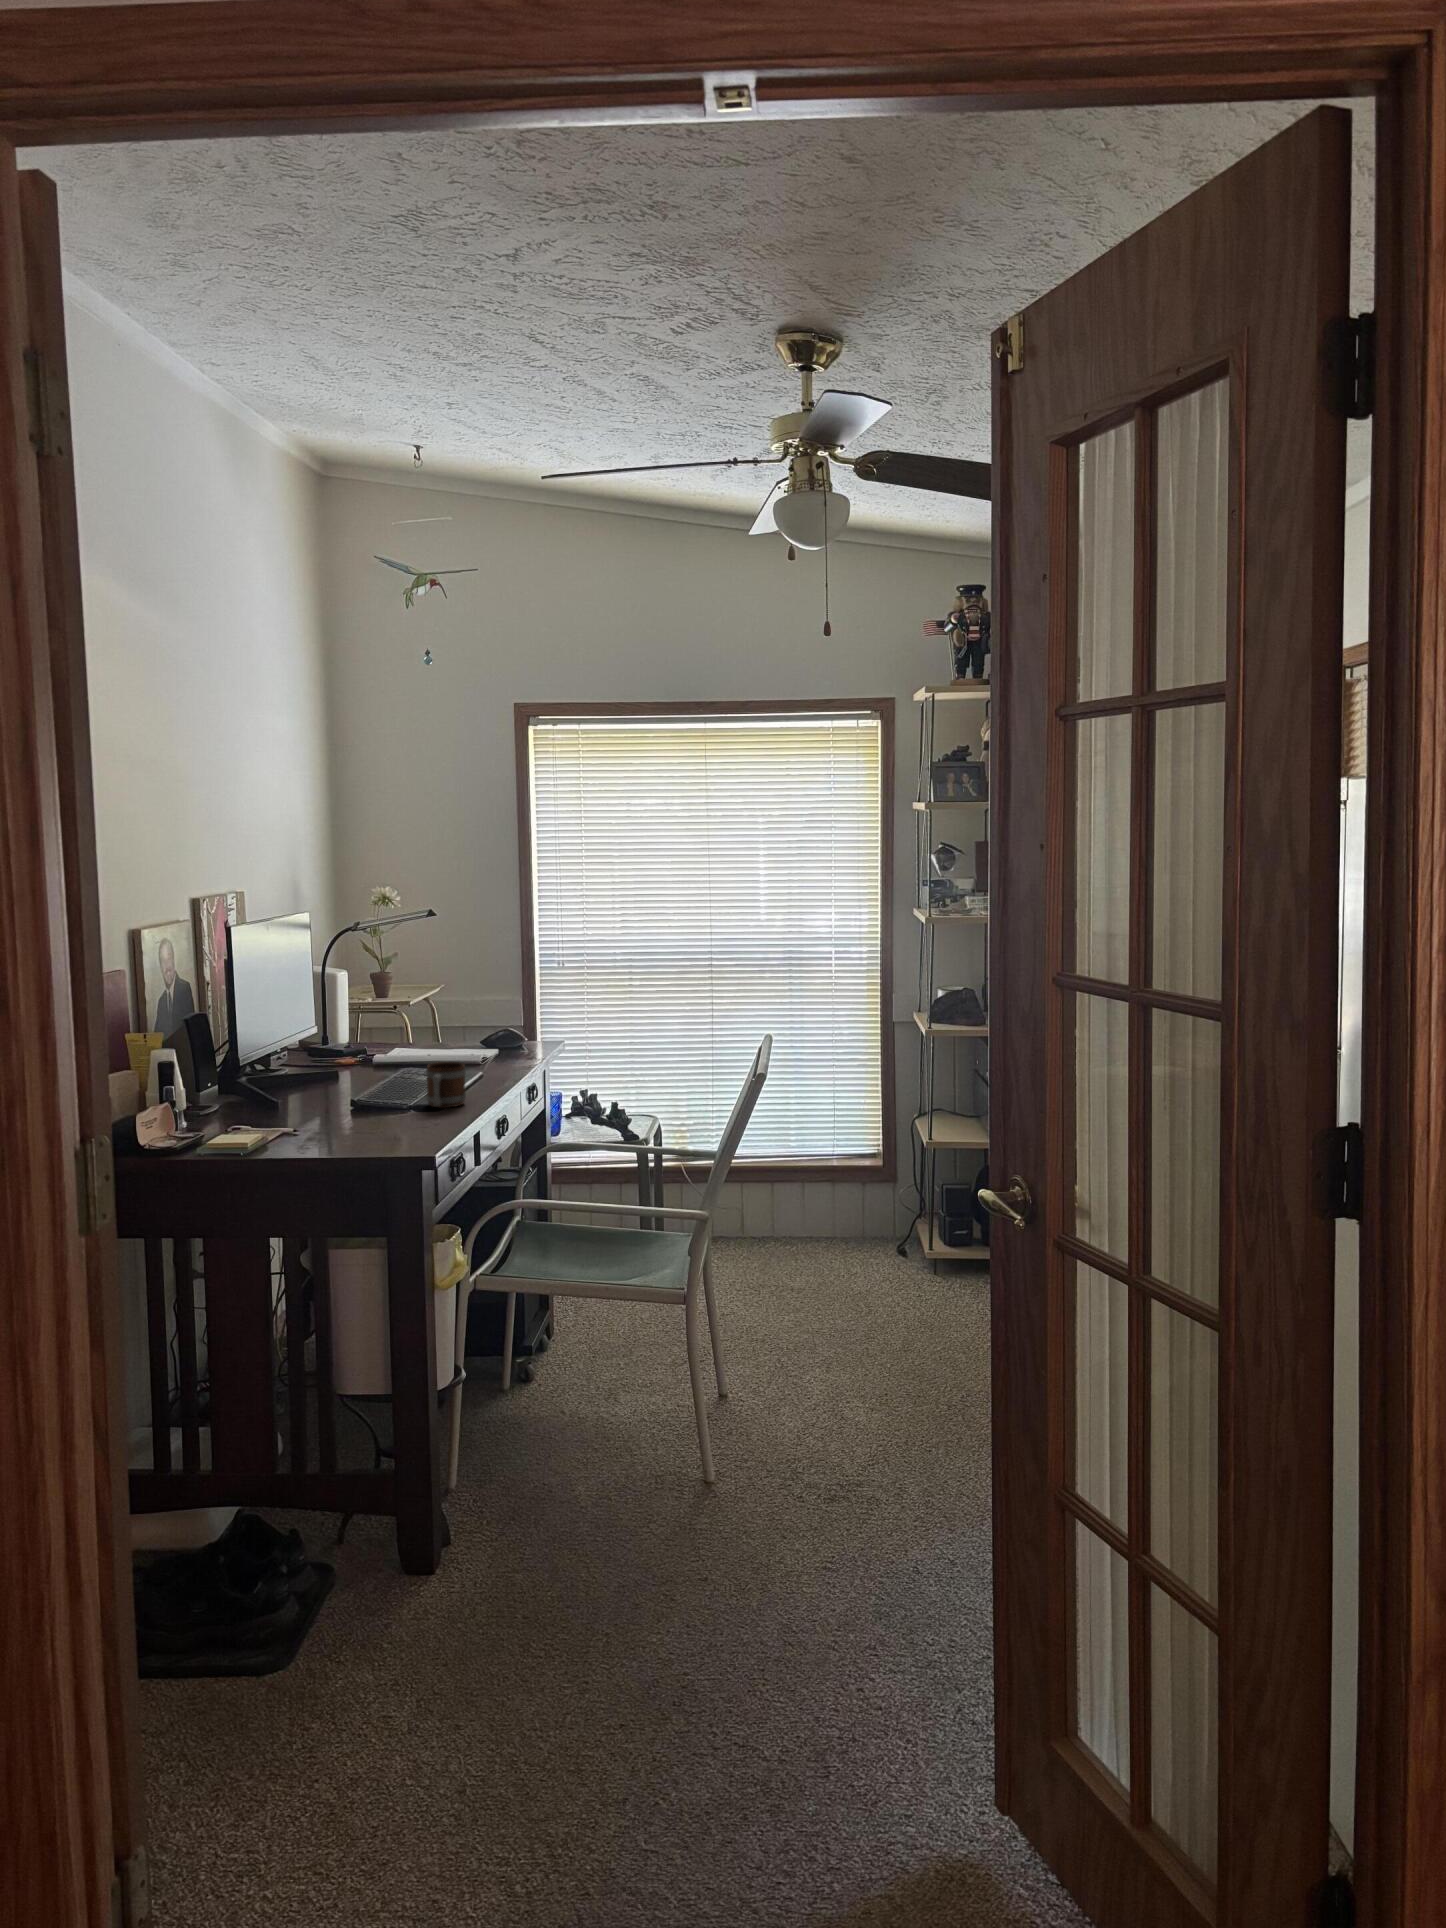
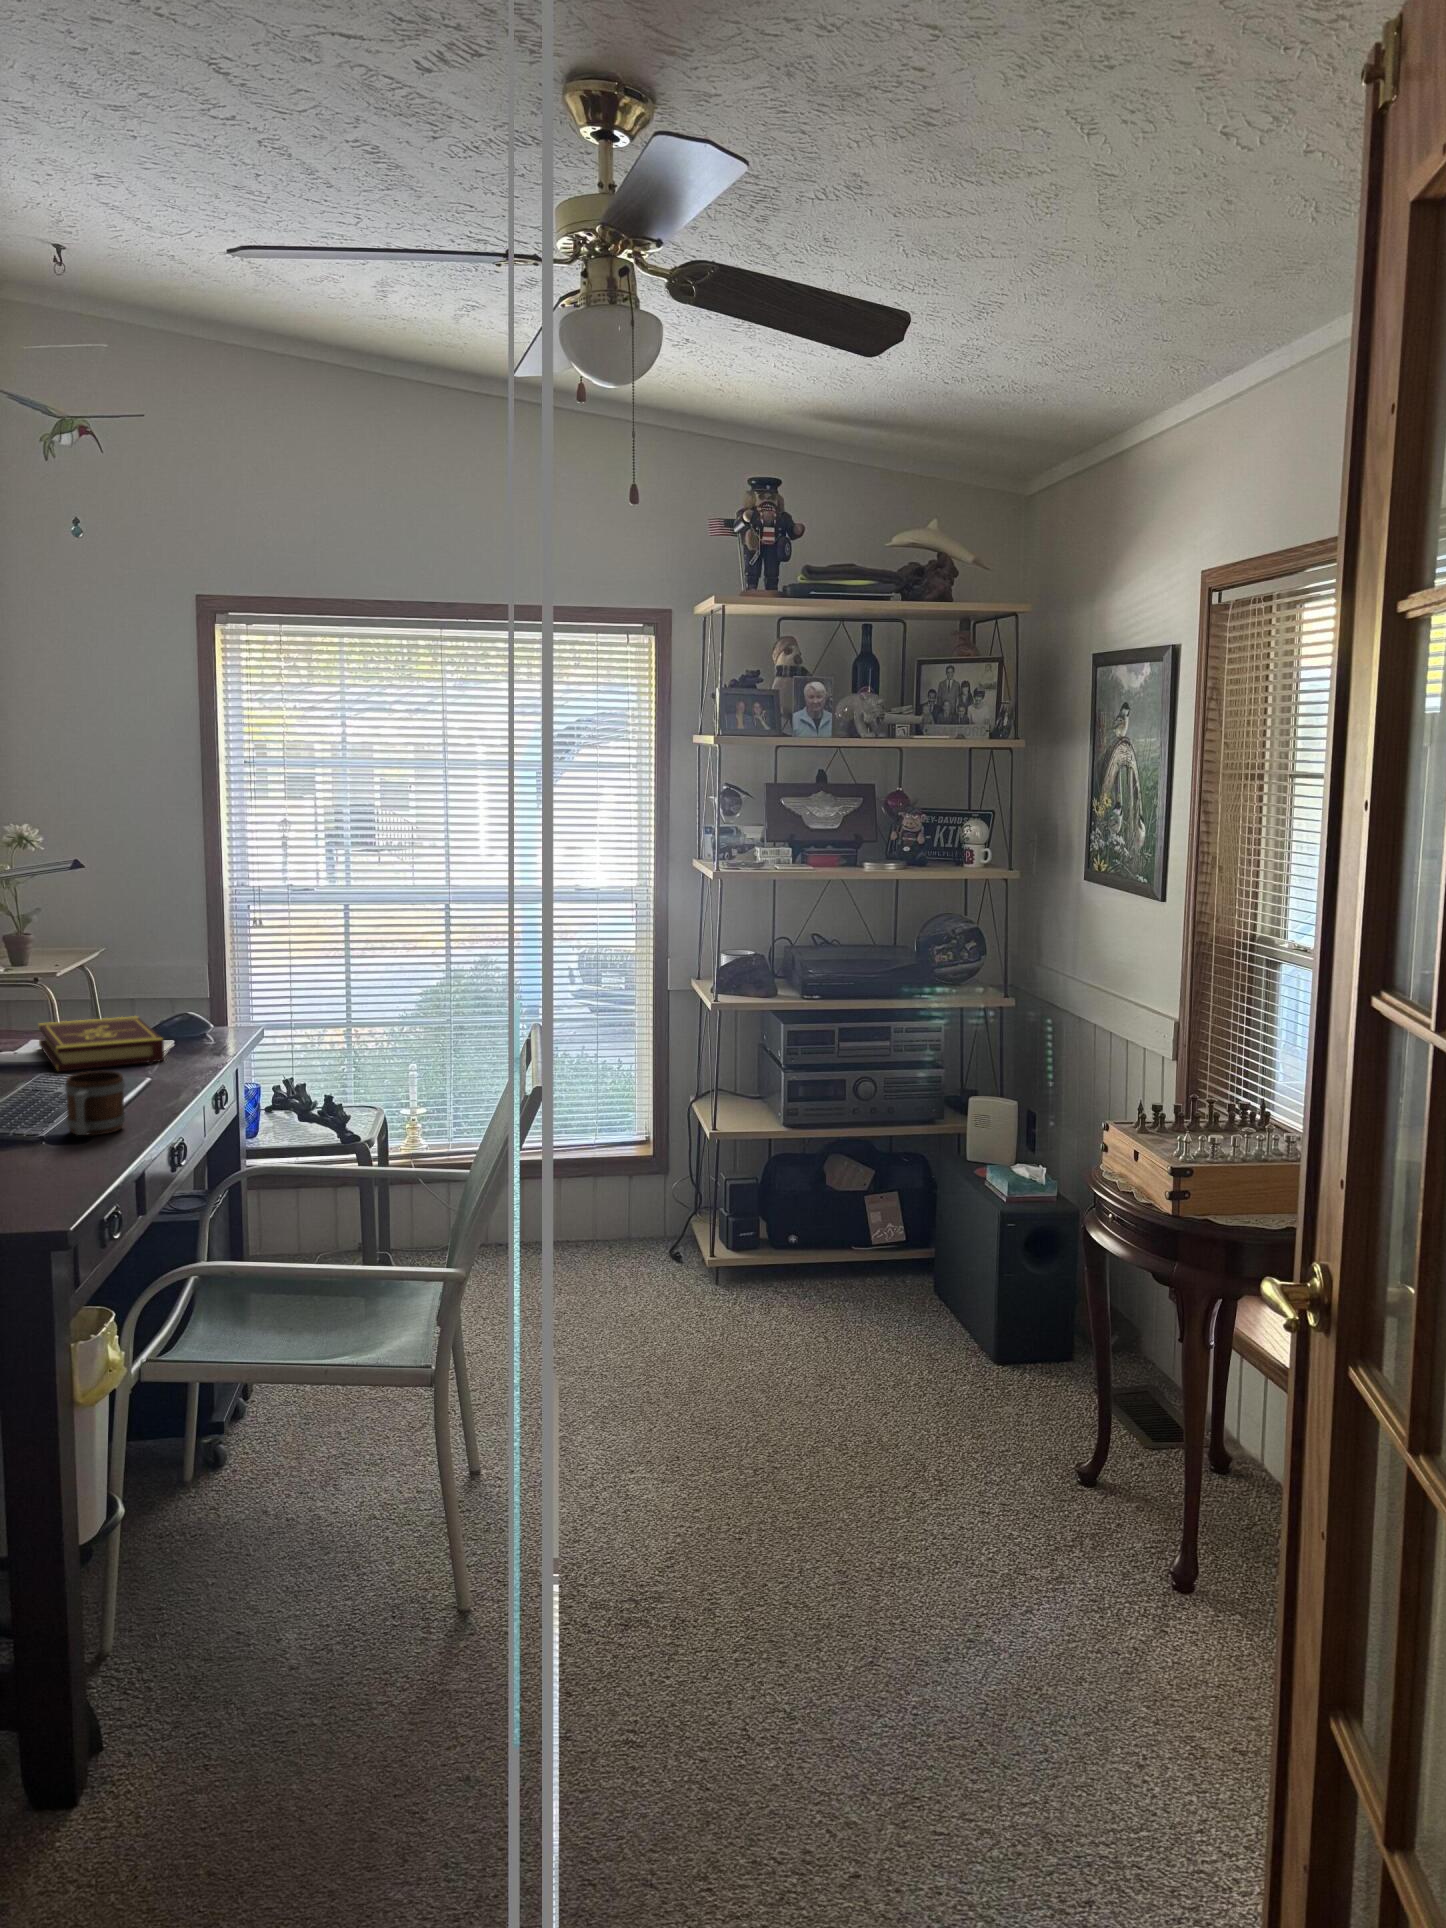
book: none [401,1031,490,1069] -> present [38,1016,164,1071]

